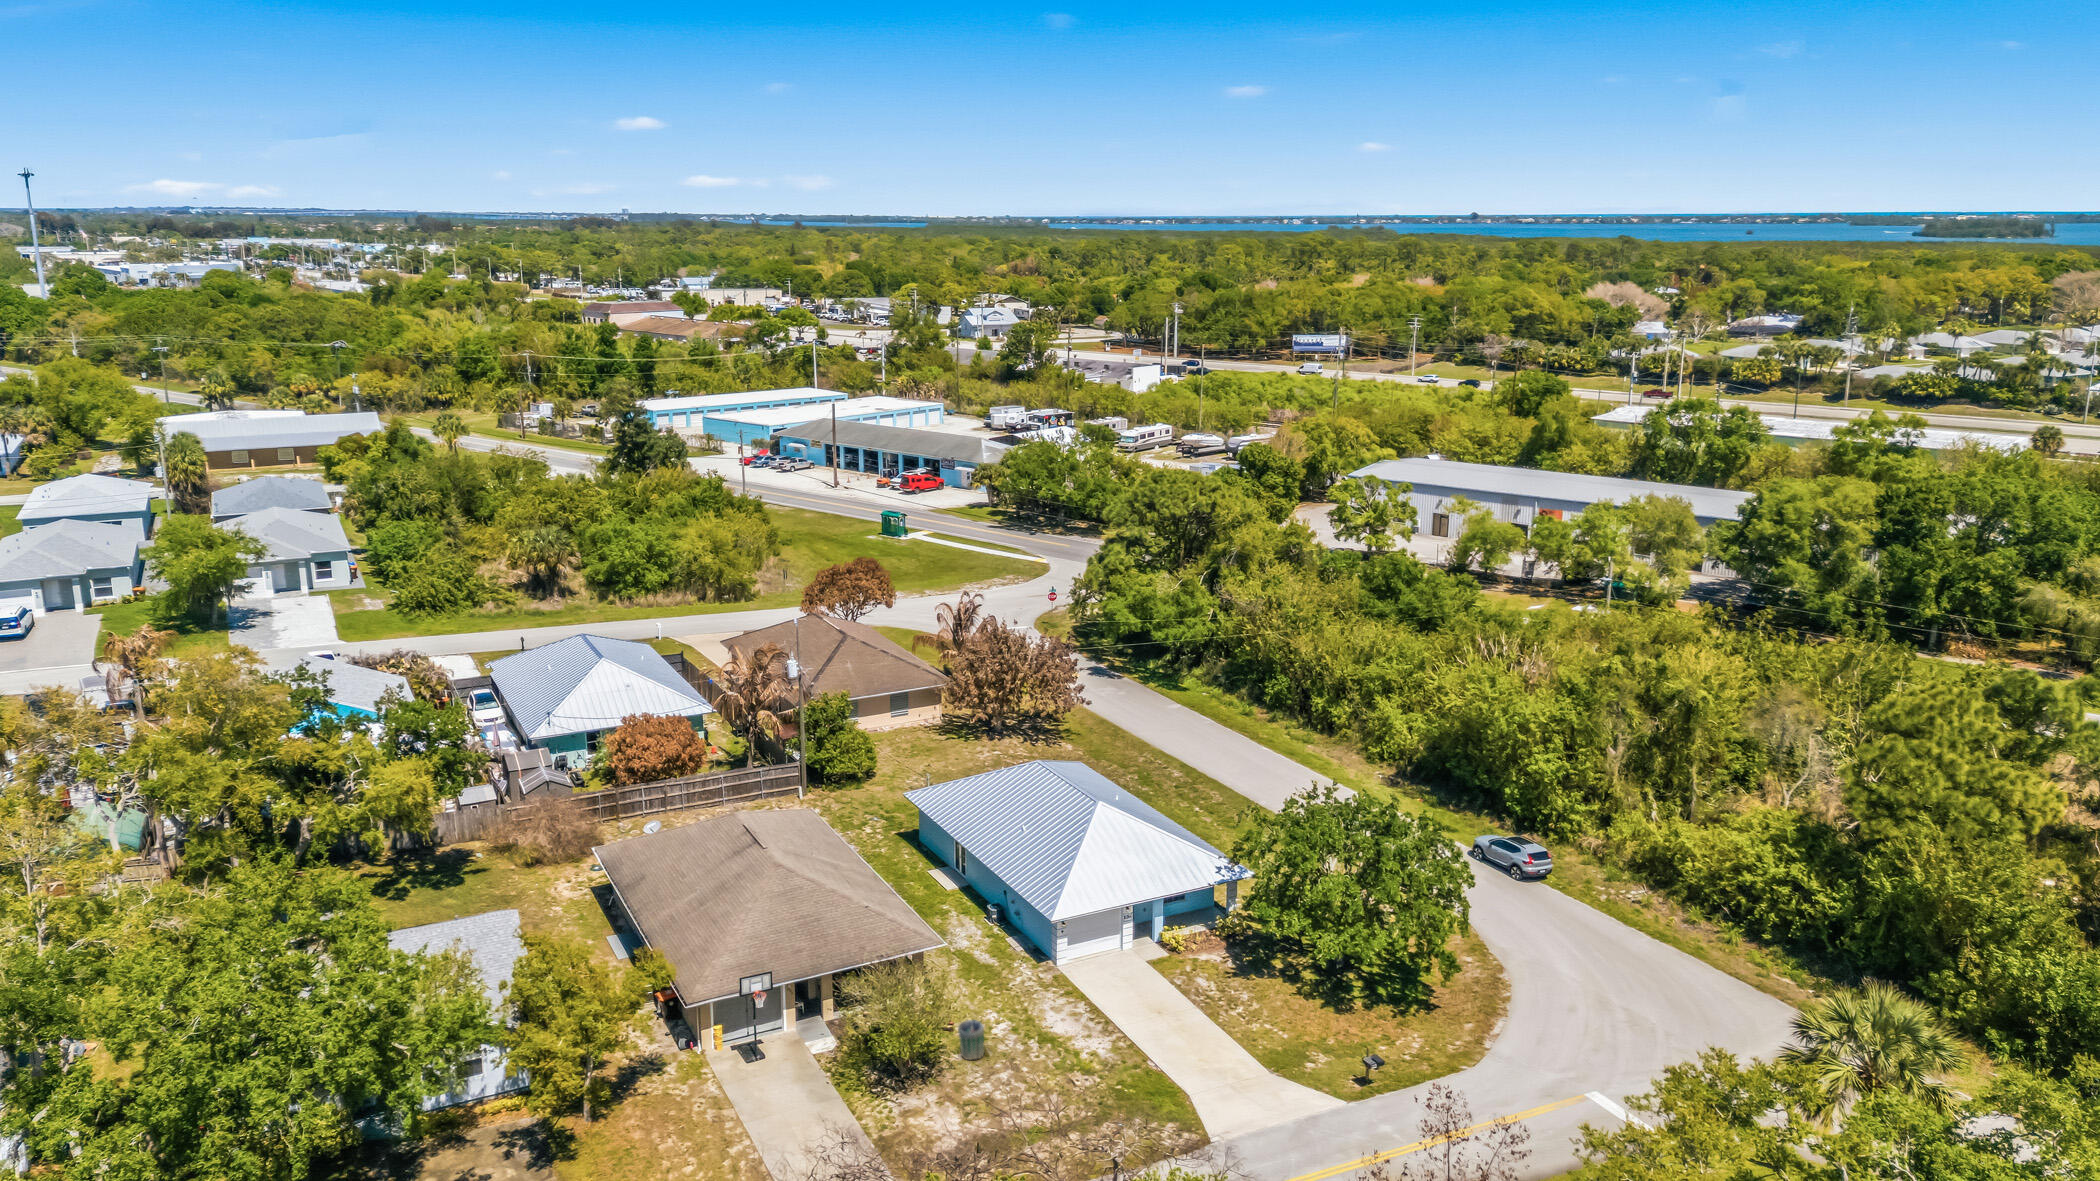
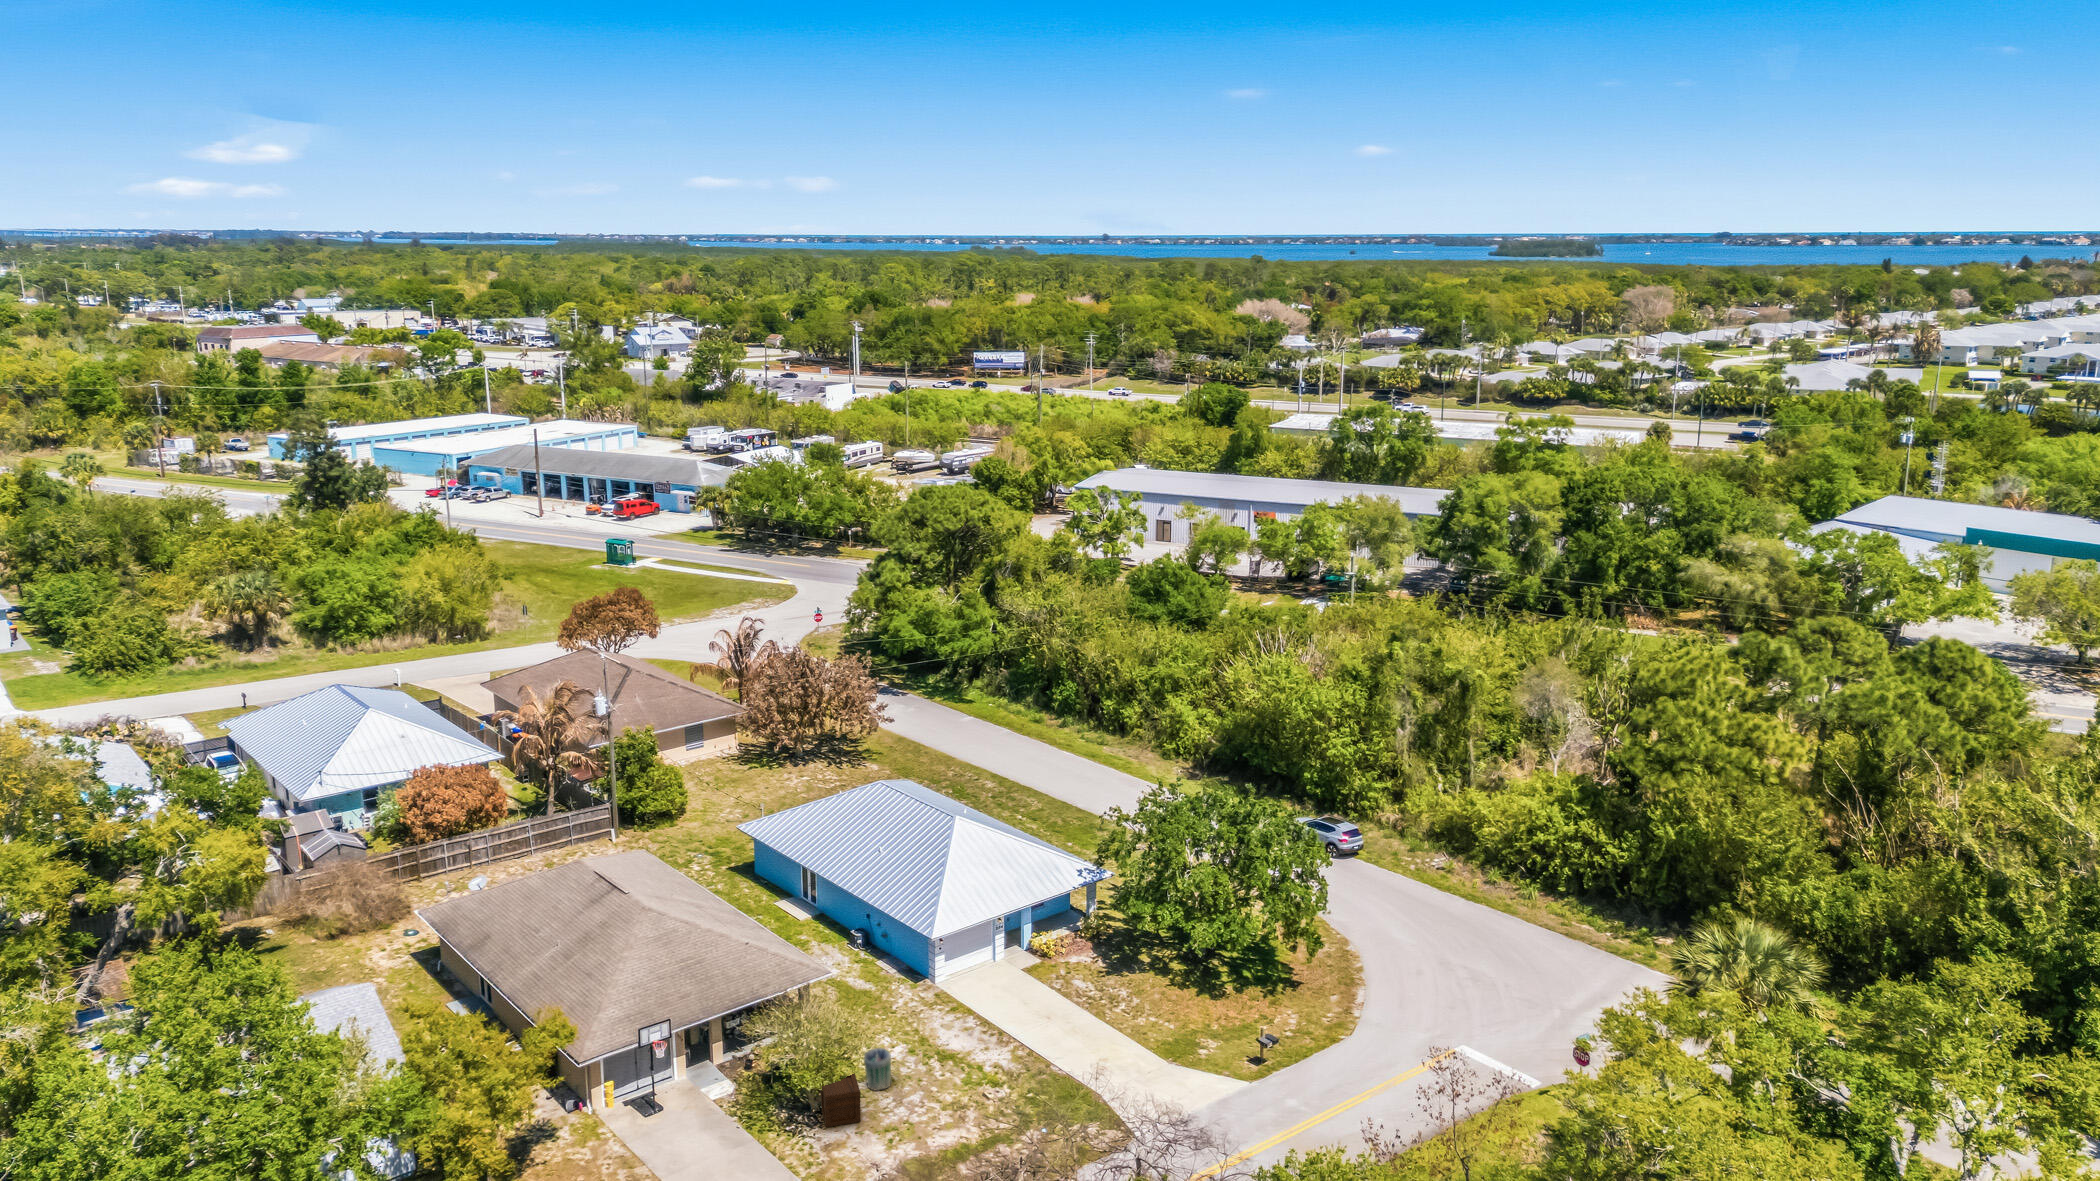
wooden crate: none [911,1040,946,1087] -> present [821,1073,861,1127]

